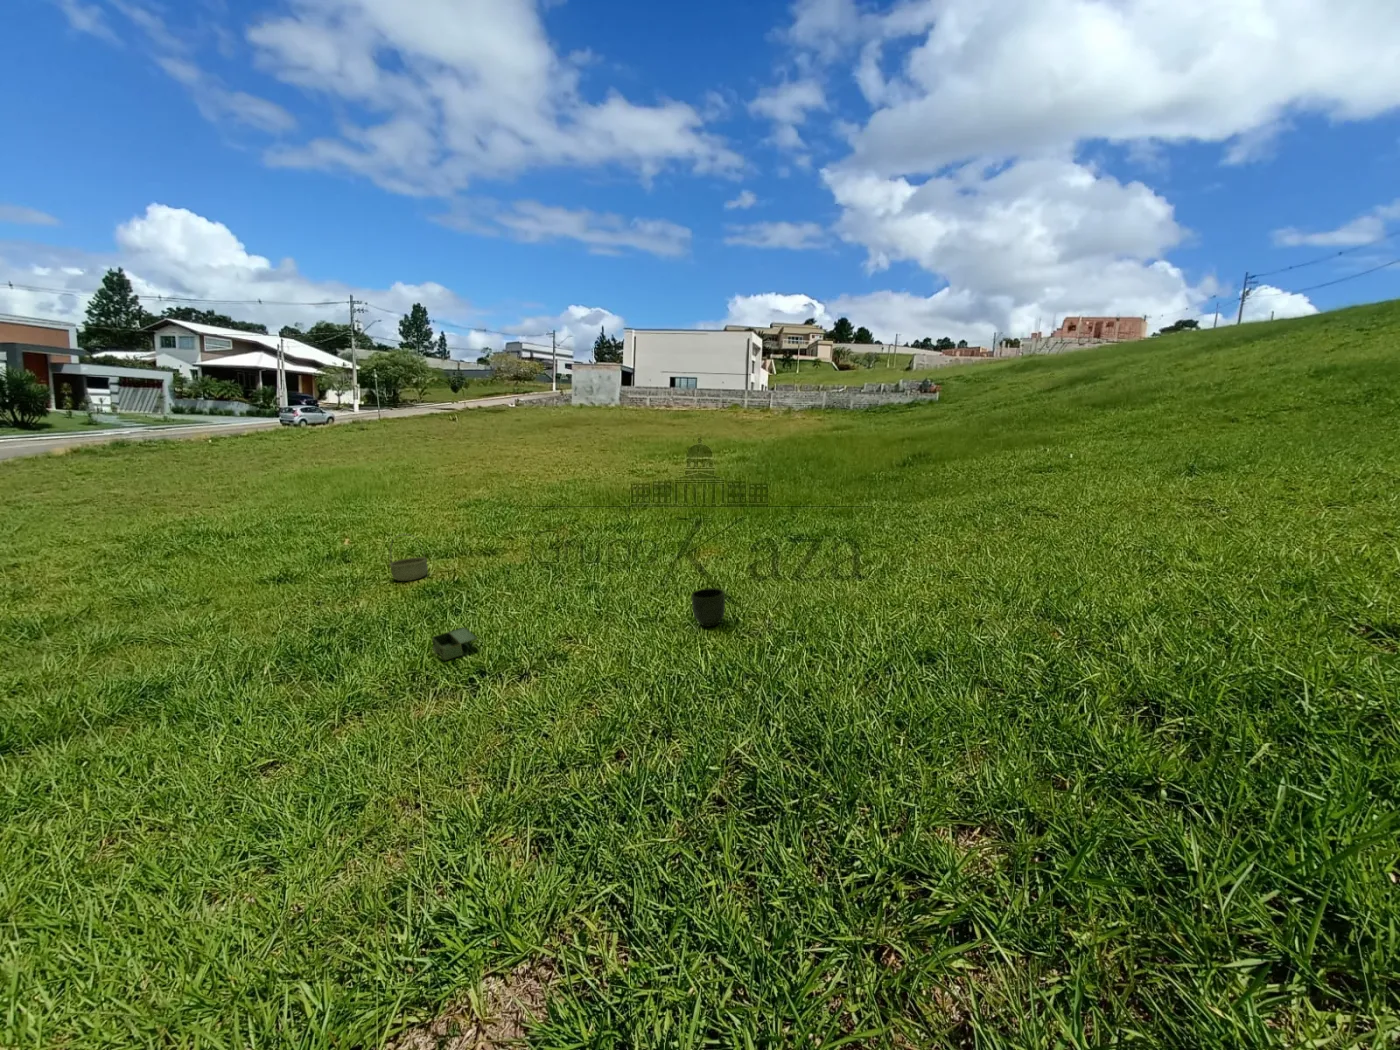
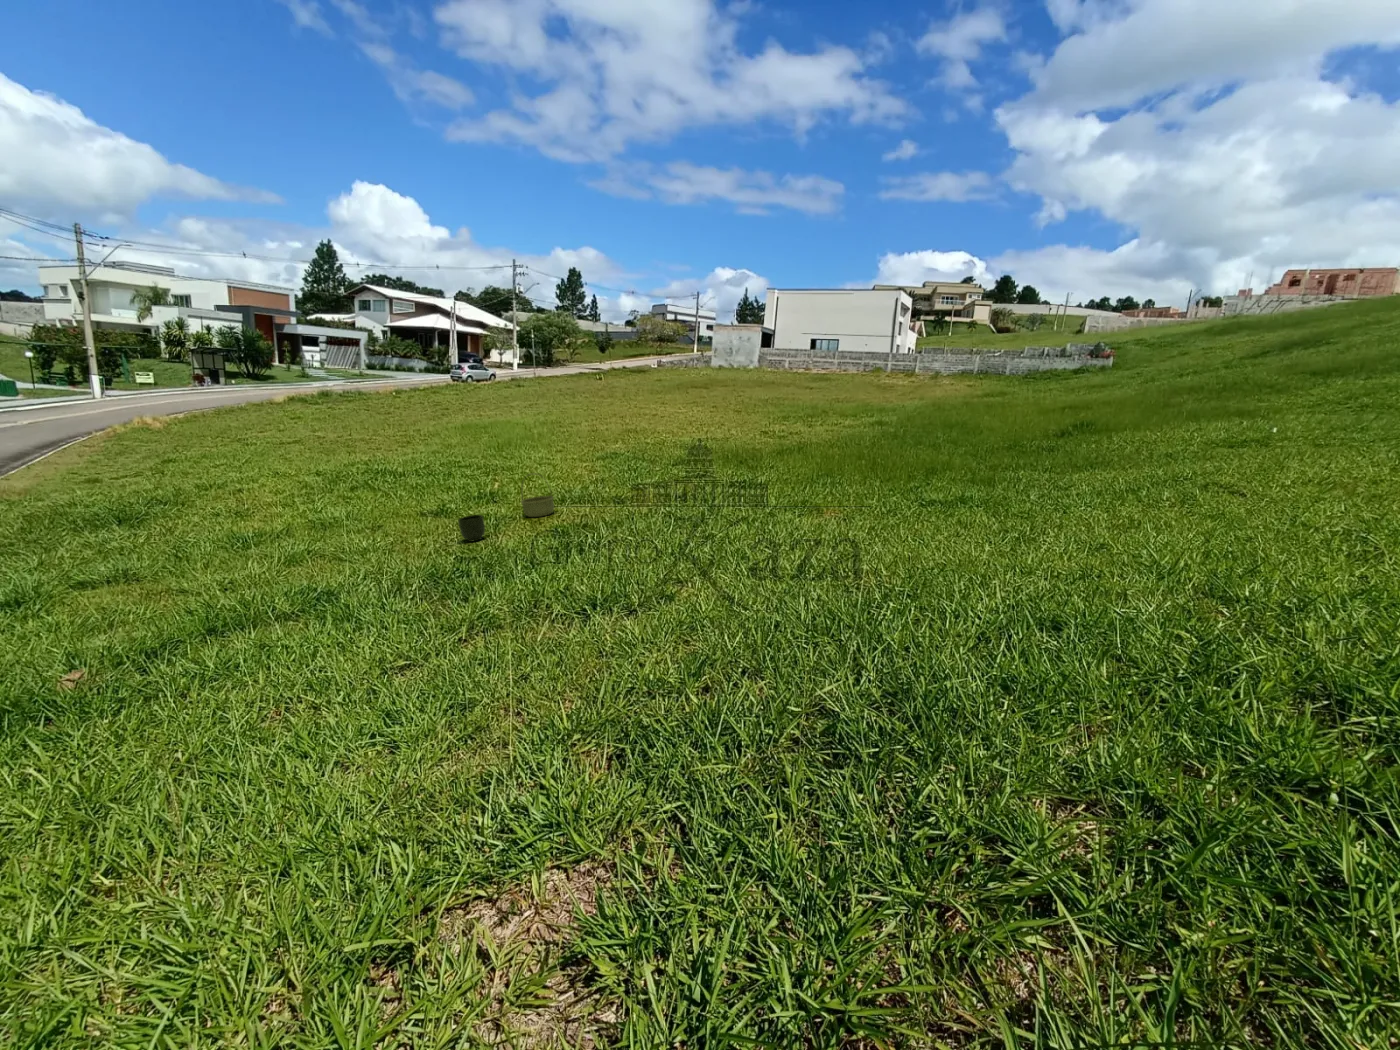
planter: present [691,588,725,627] -> present [458,515,485,542]
toolbox: present [432,627,477,660] -> none [547,559,587,588]

